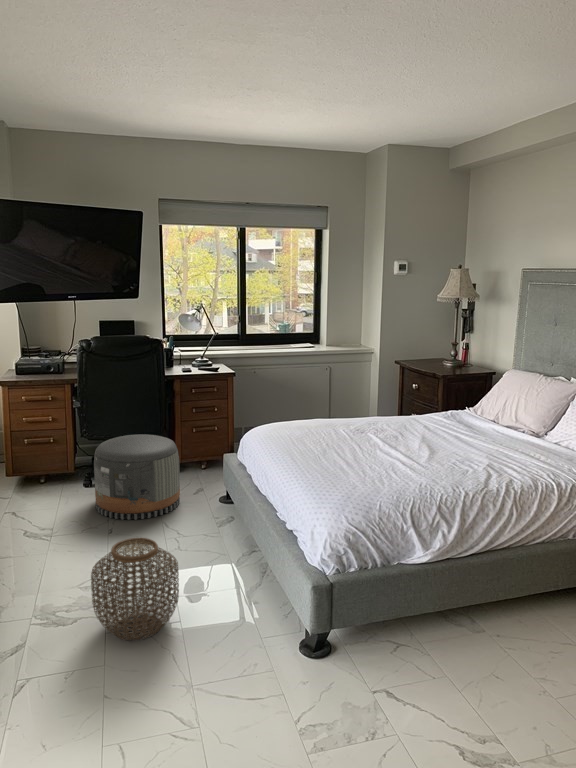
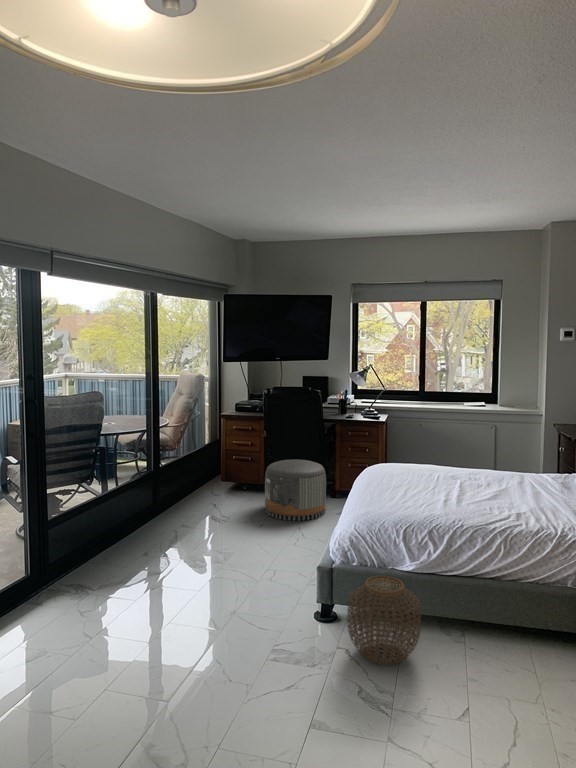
woven basket: present [91,538,179,640] -> present [347,576,421,665]

